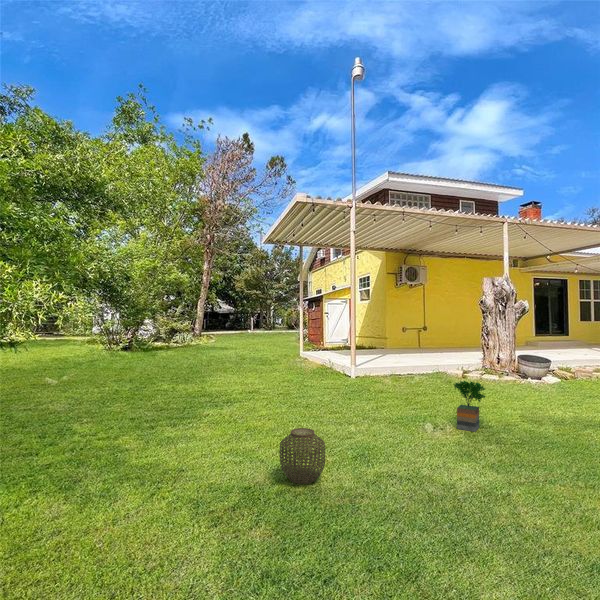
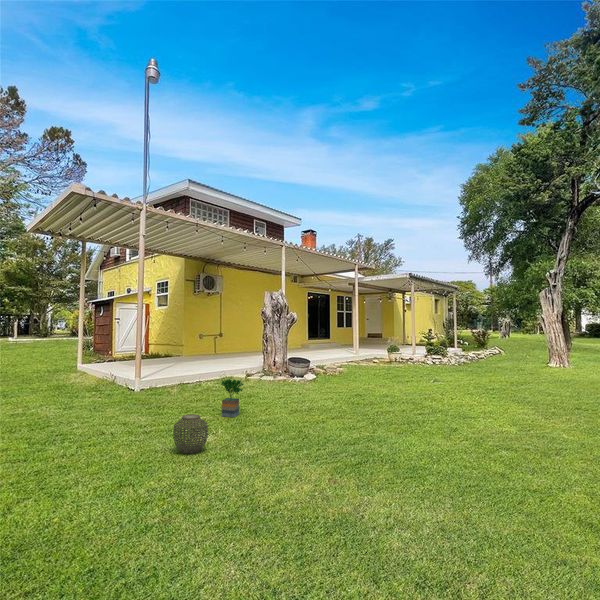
woven basket: present [280,428,325,484] -> present [173,414,208,454]

